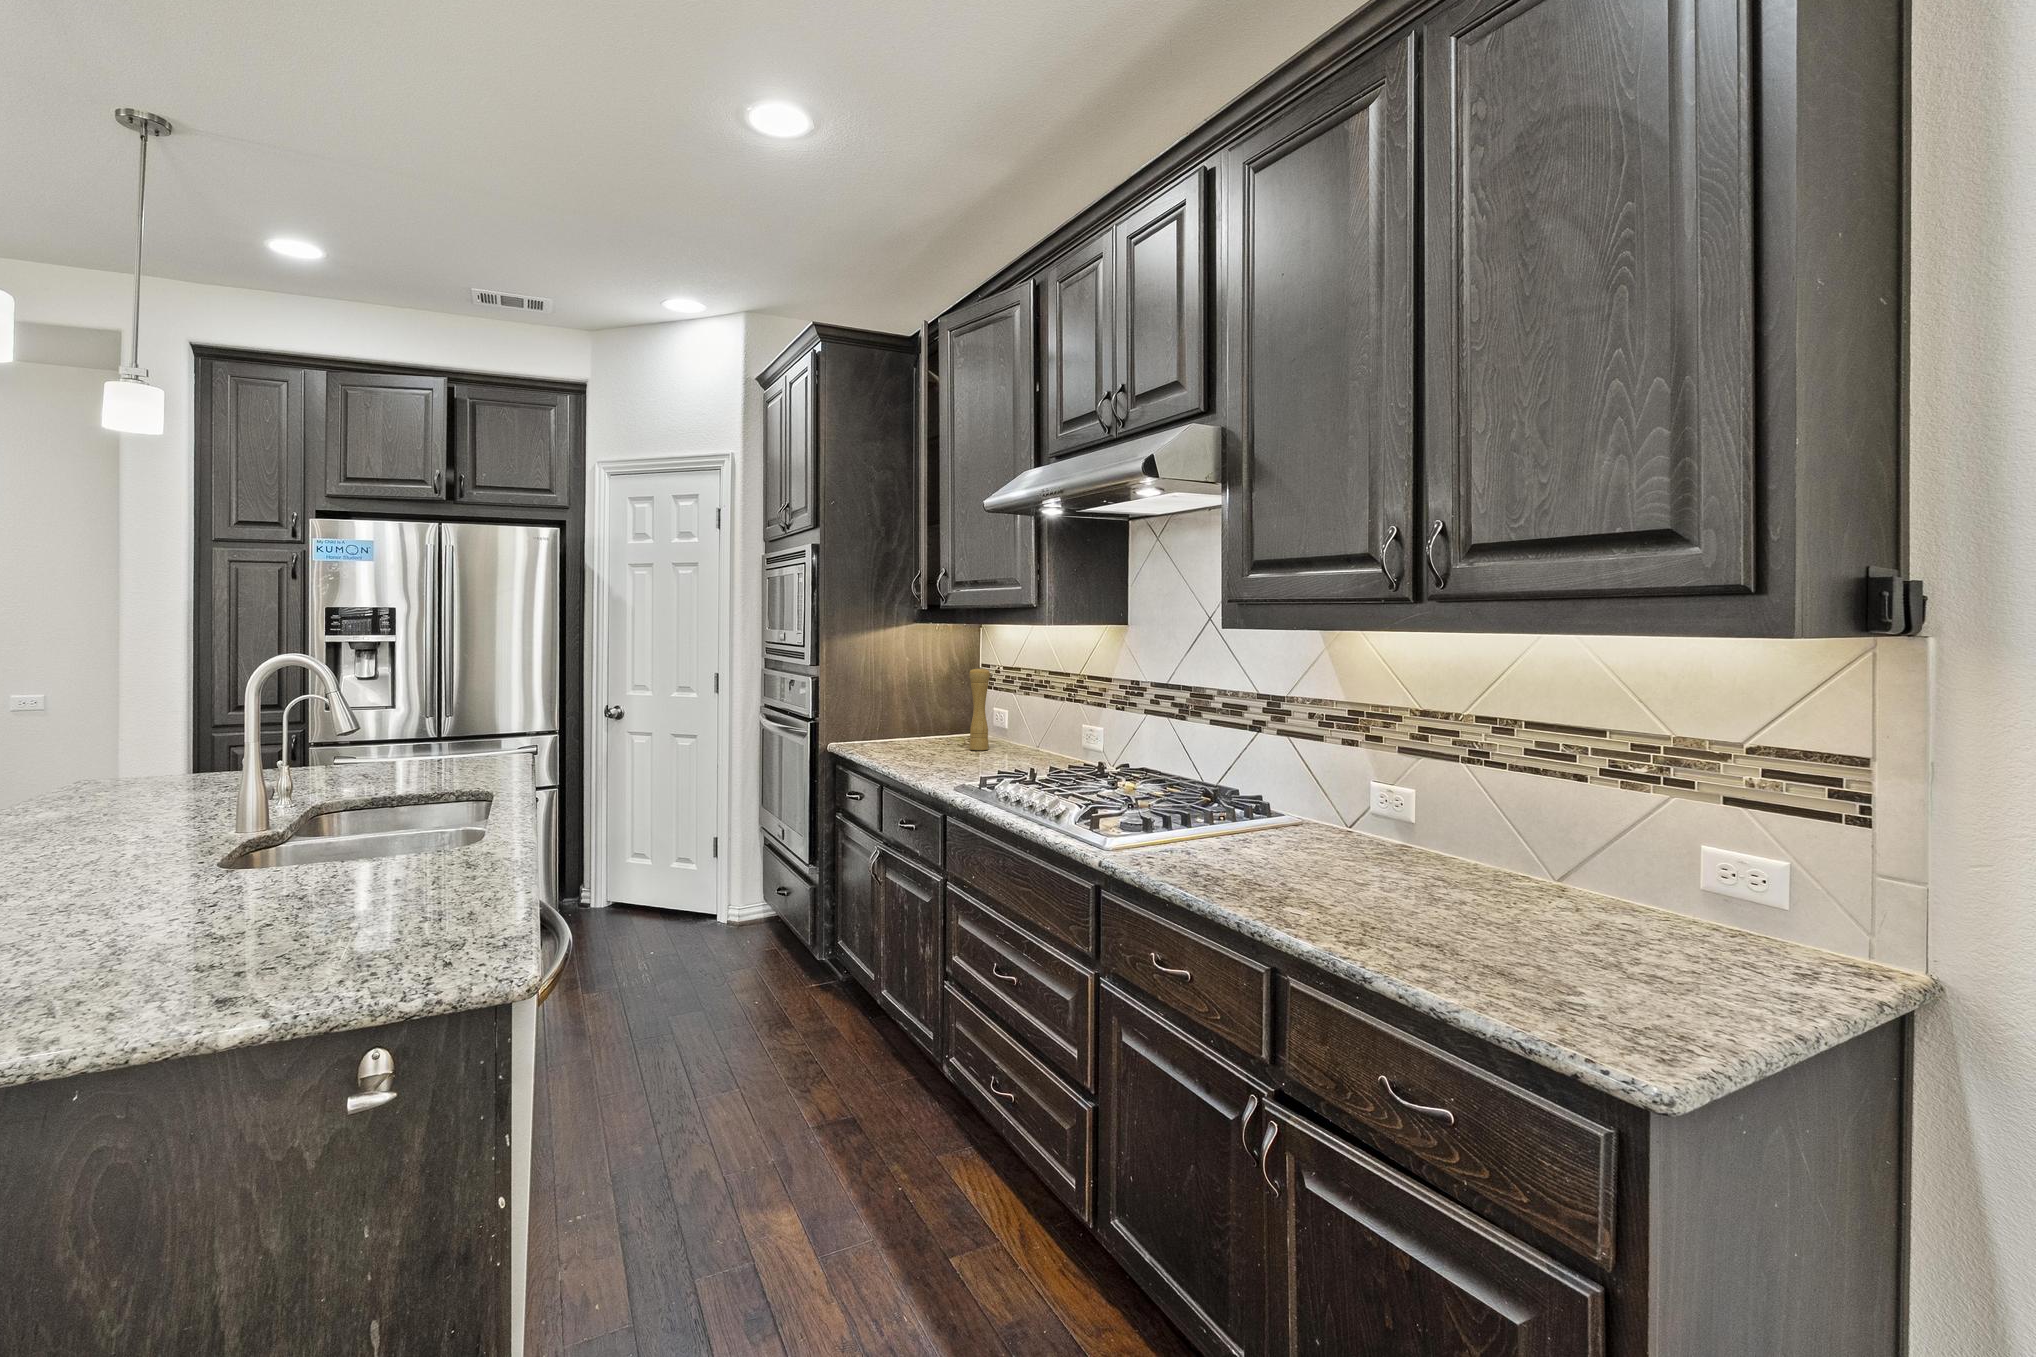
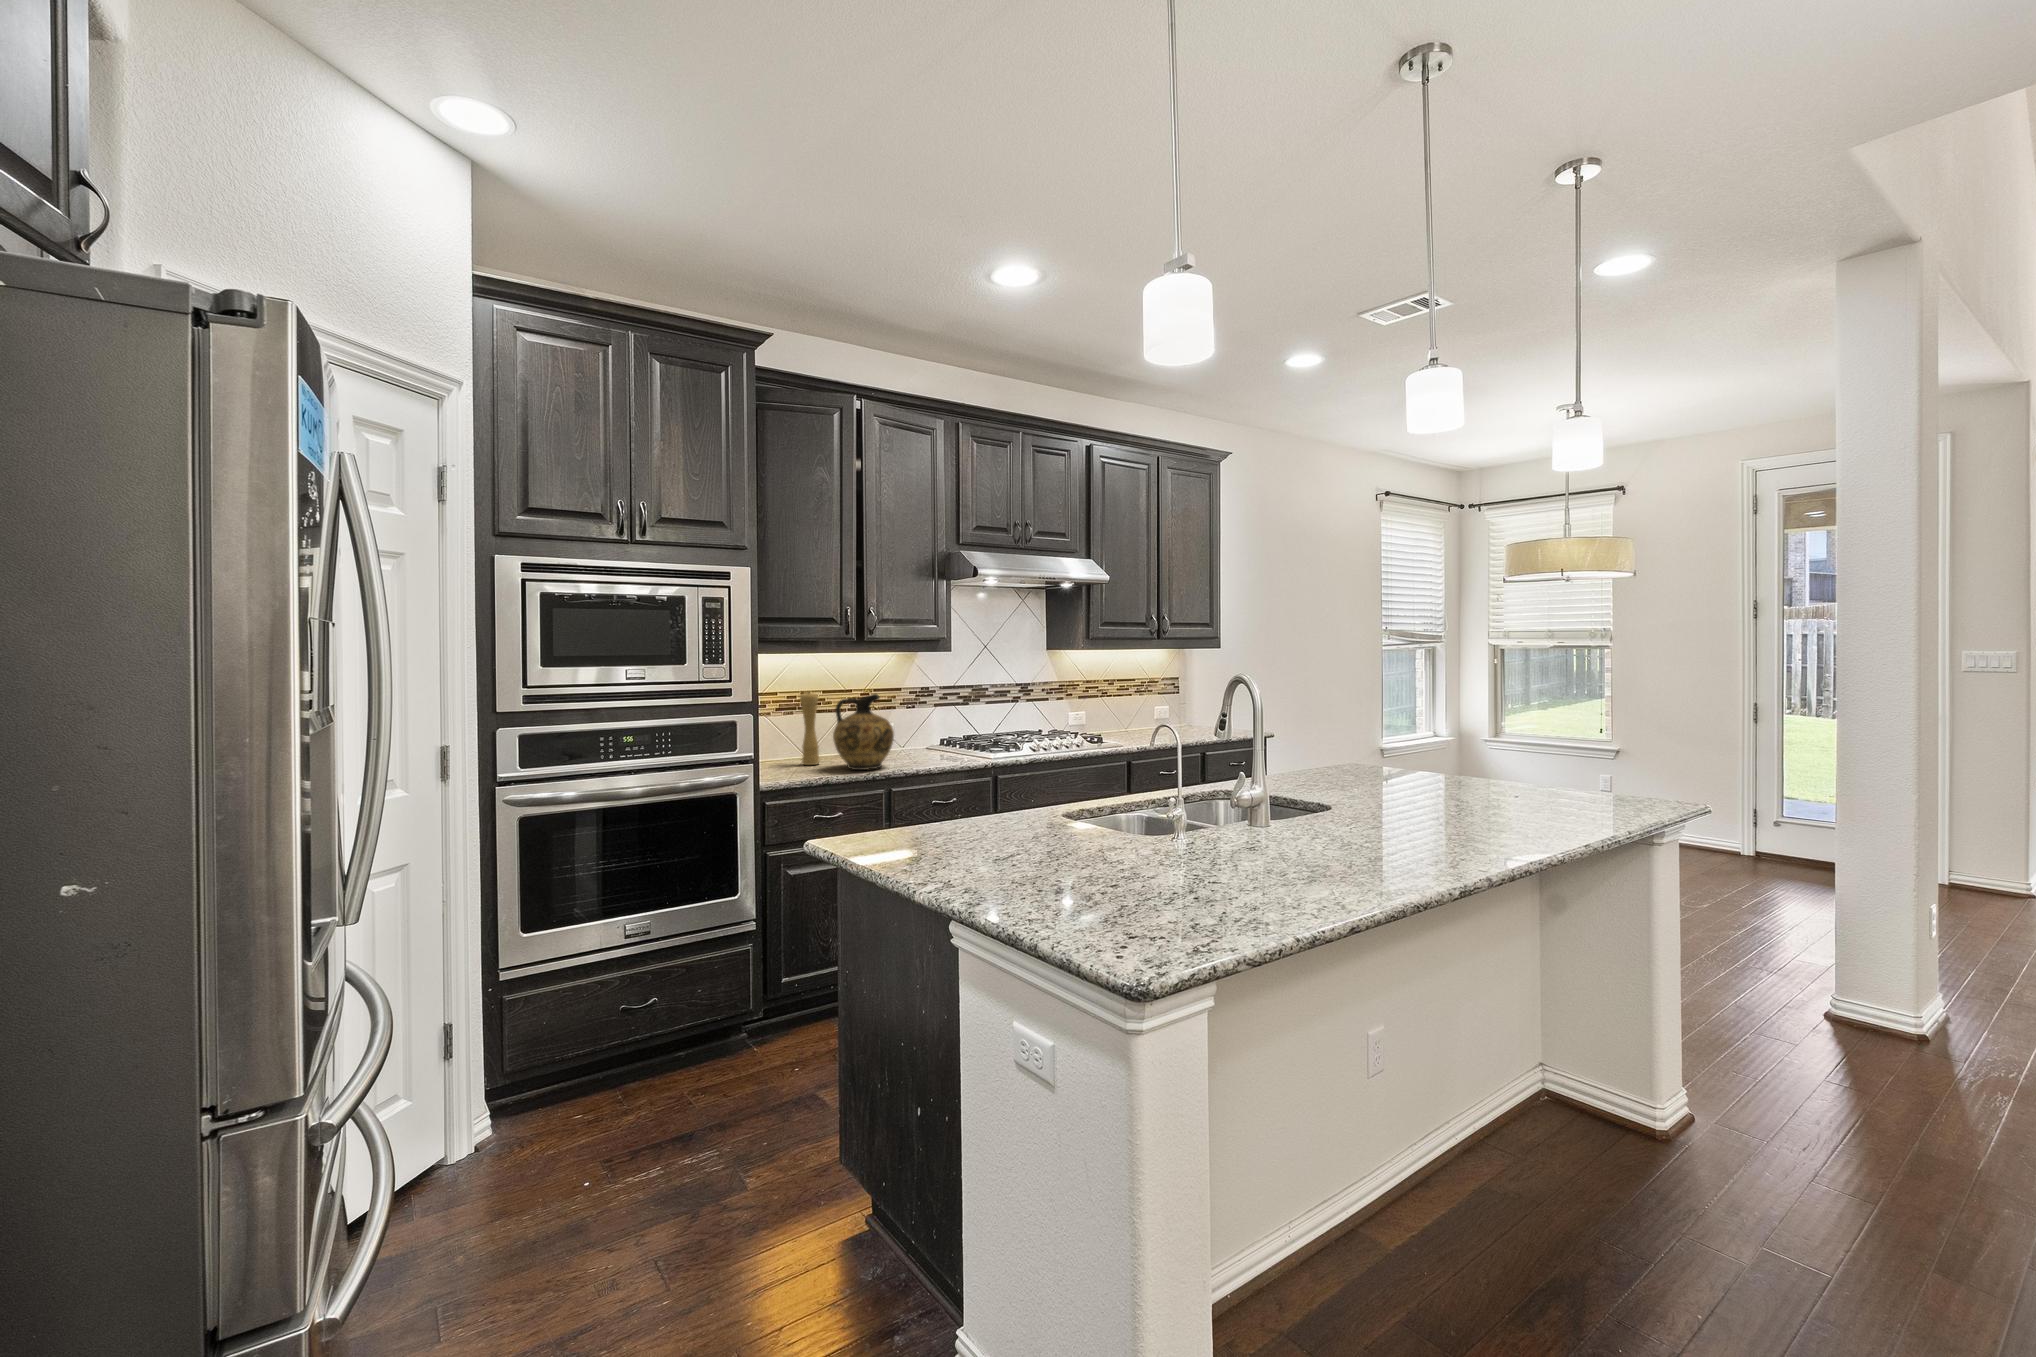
ceramic jug: none [894,670,965,759] -> present [833,694,894,770]

